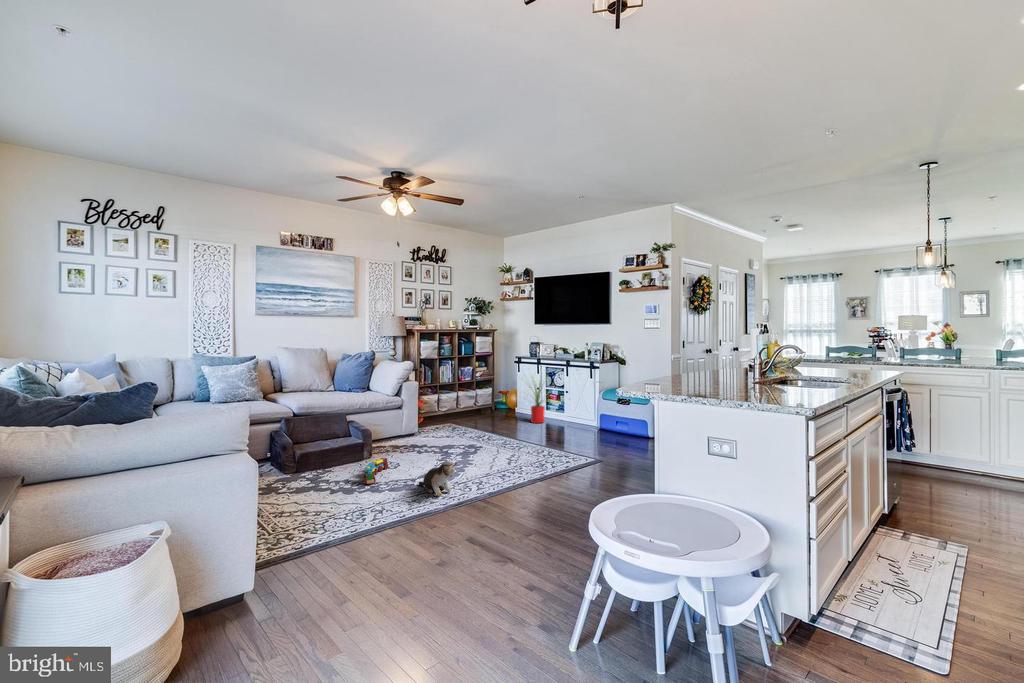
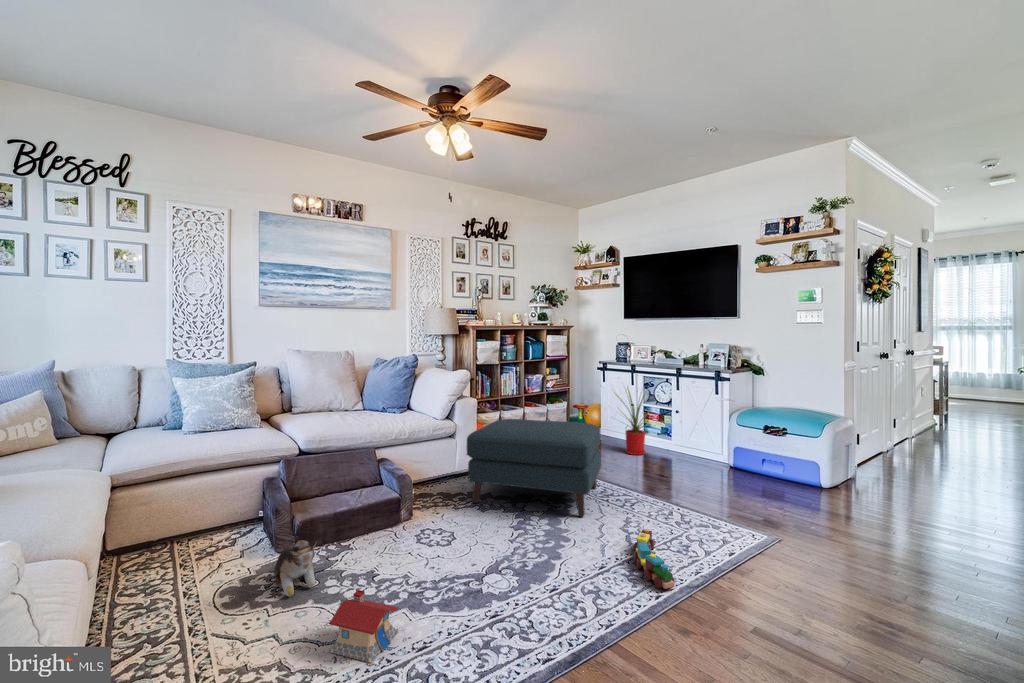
ottoman: none [409,395,504,455] -> present [466,419,601,517]
toy train: present [363,457,388,484] -> present [634,529,675,589]
plush toy: present [419,462,457,496] -> present [275,540,317,597]
toy house: none [323,480,363,513] -> present [329,590,398,662]

